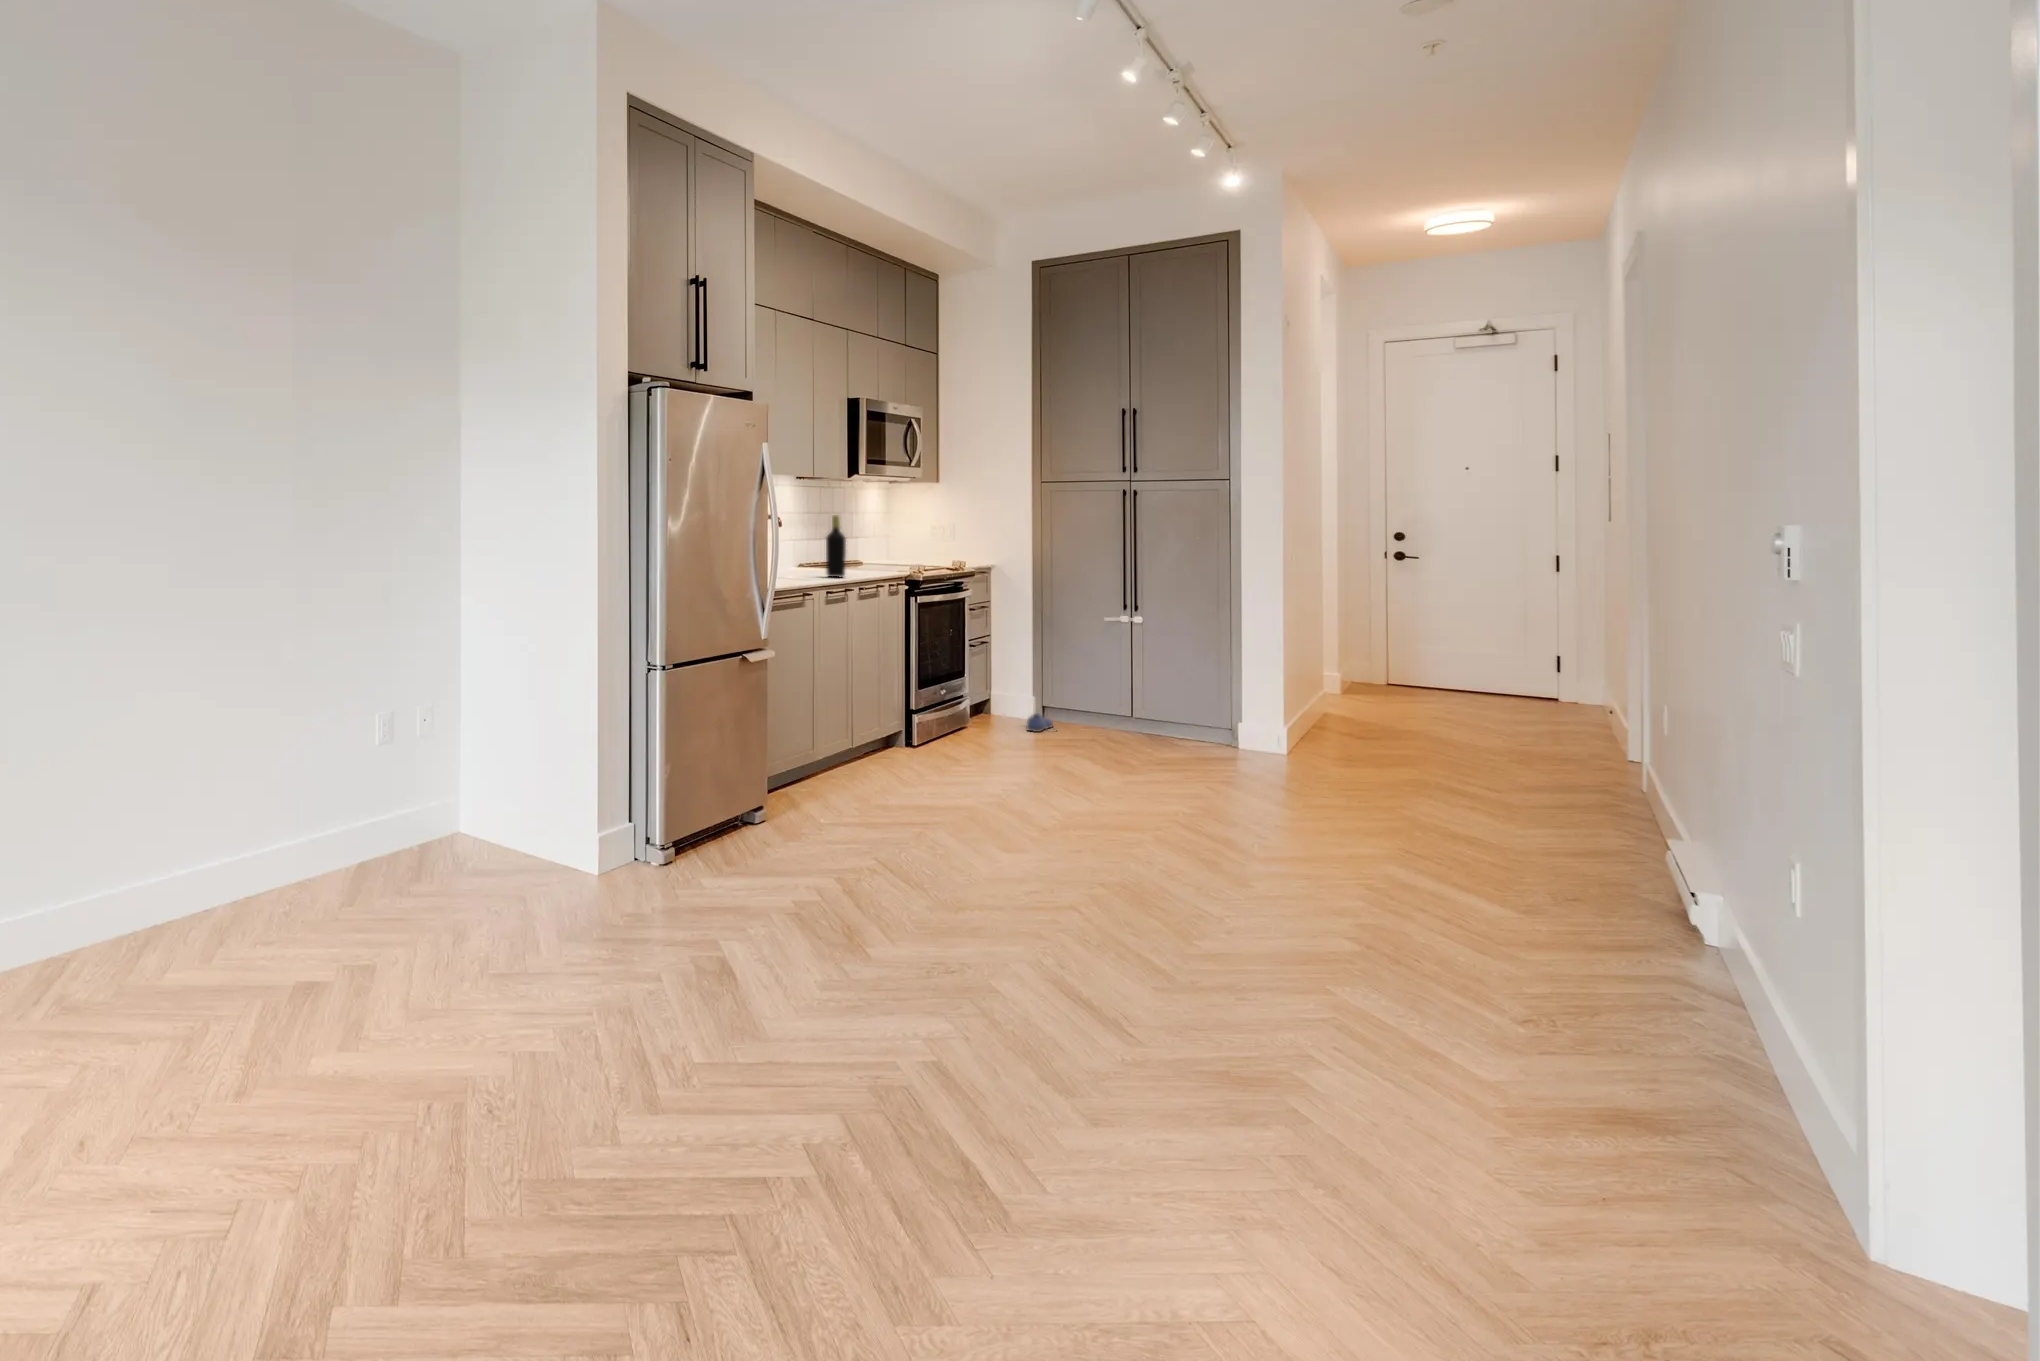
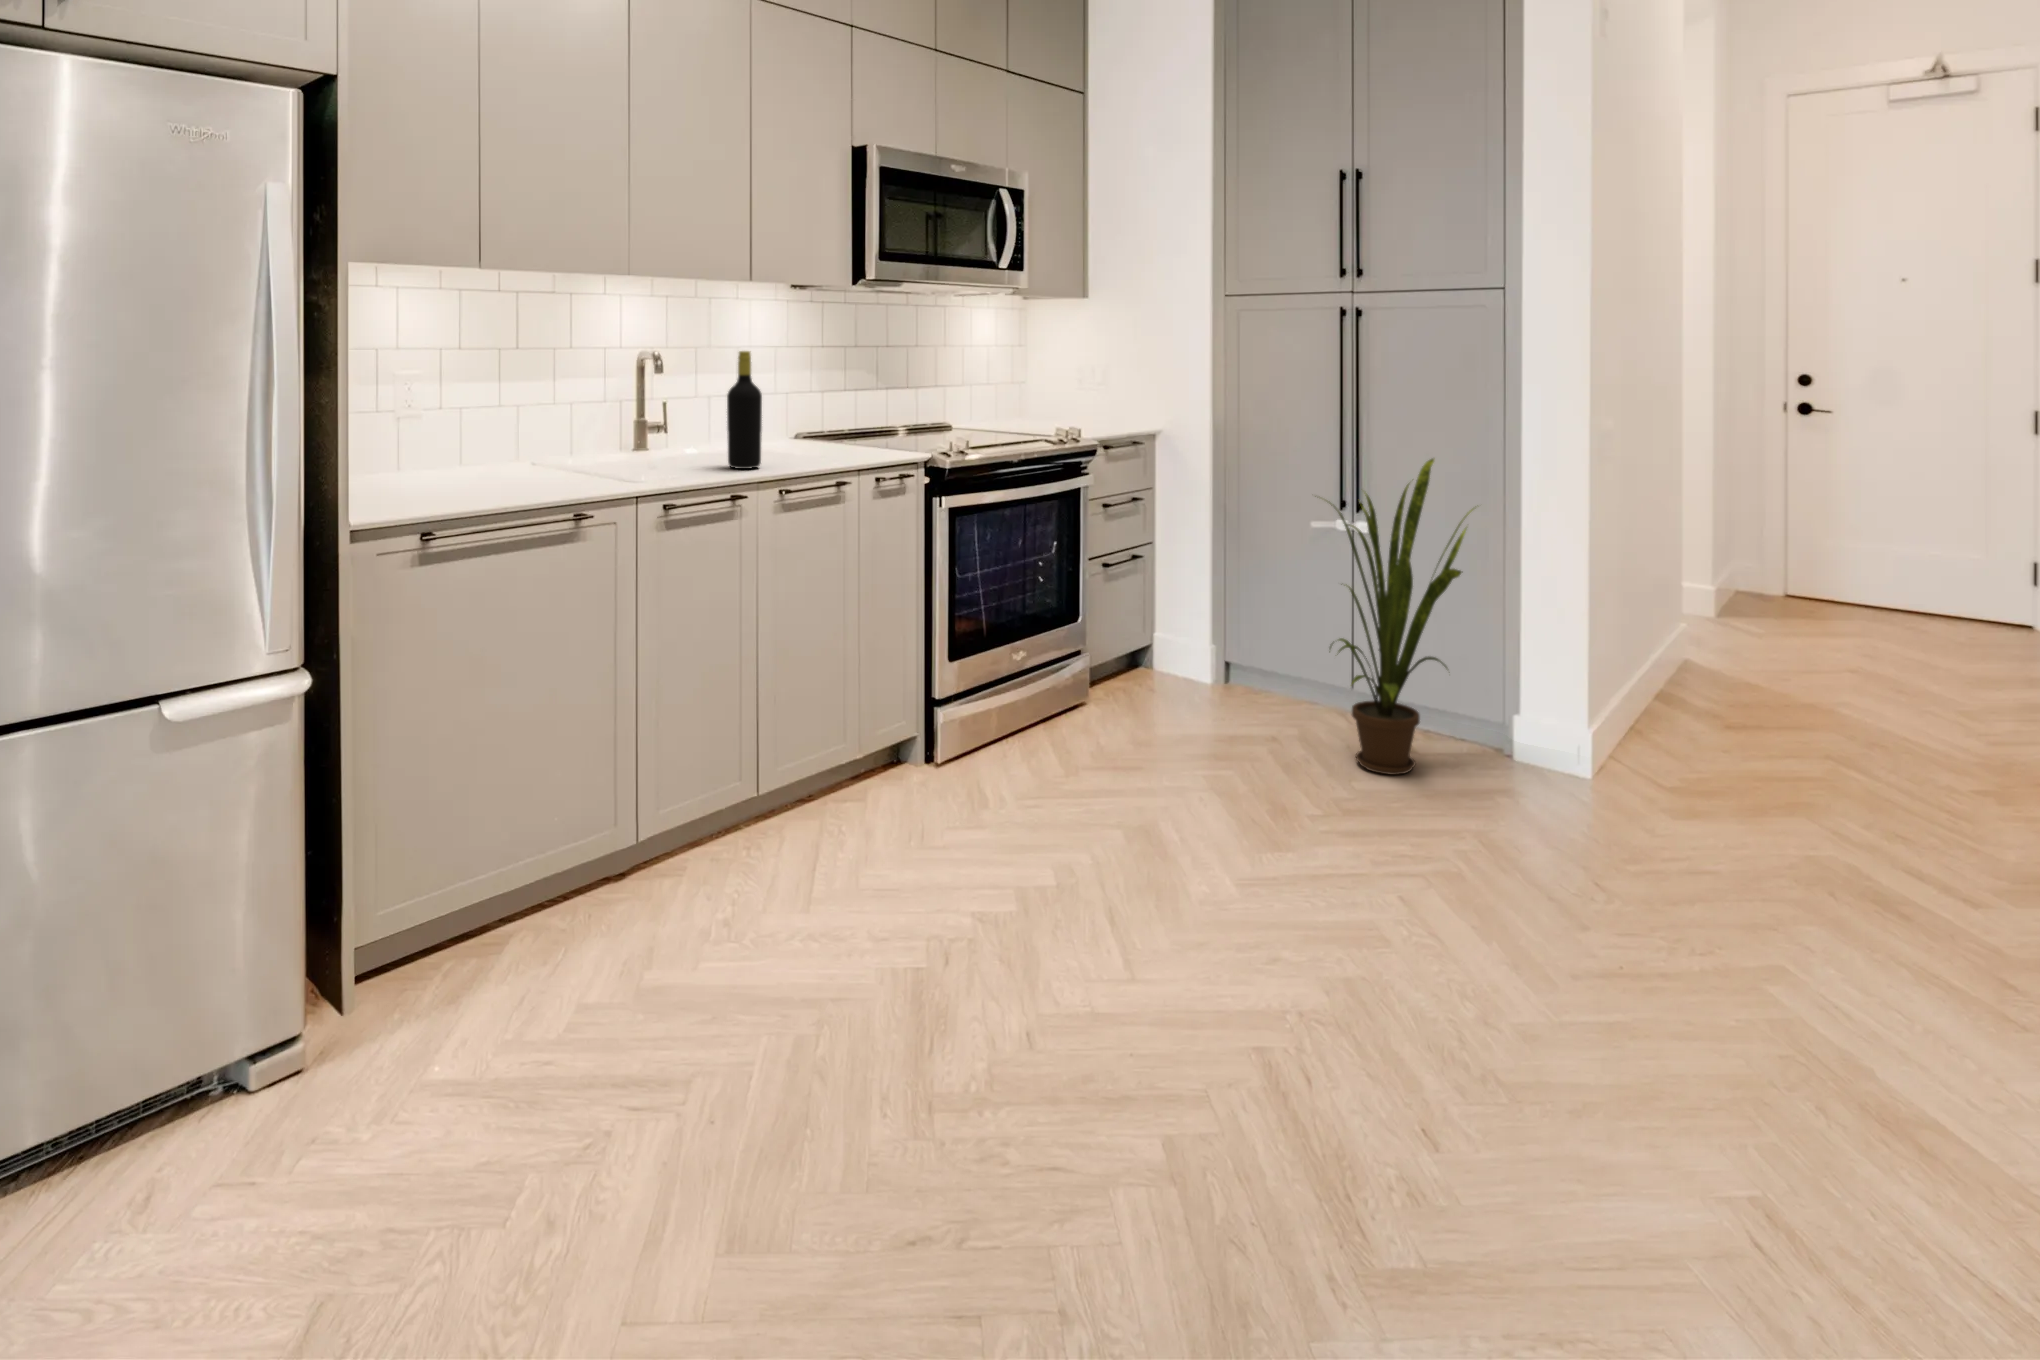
house plant: none [1115,577,1223,752] -> present [1315,459,1473,775]
shoe: present [1026,713,1056,732] -> none [1181,676,1234,712]

